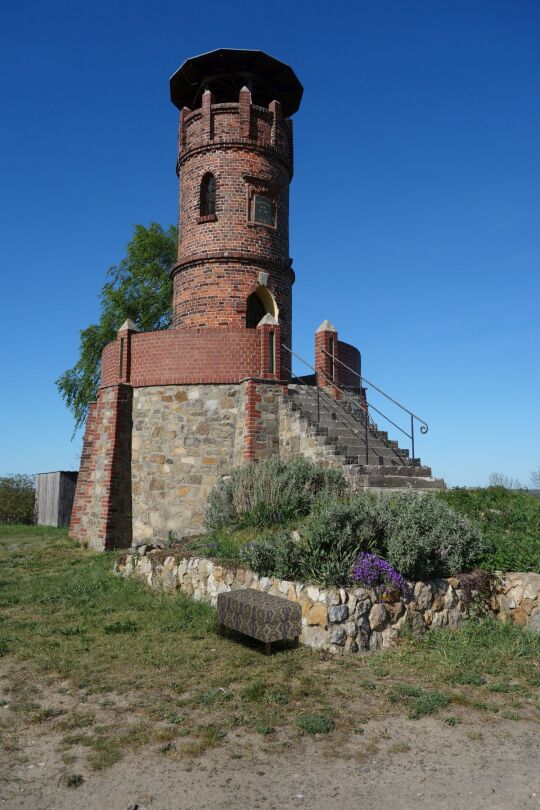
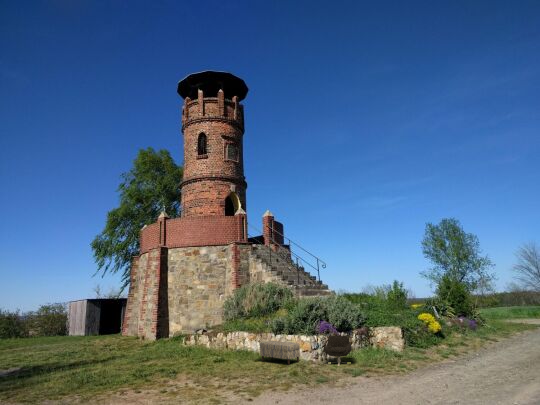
lounge chair: none [350,592,430,678] -> present [323,335,352,366]

